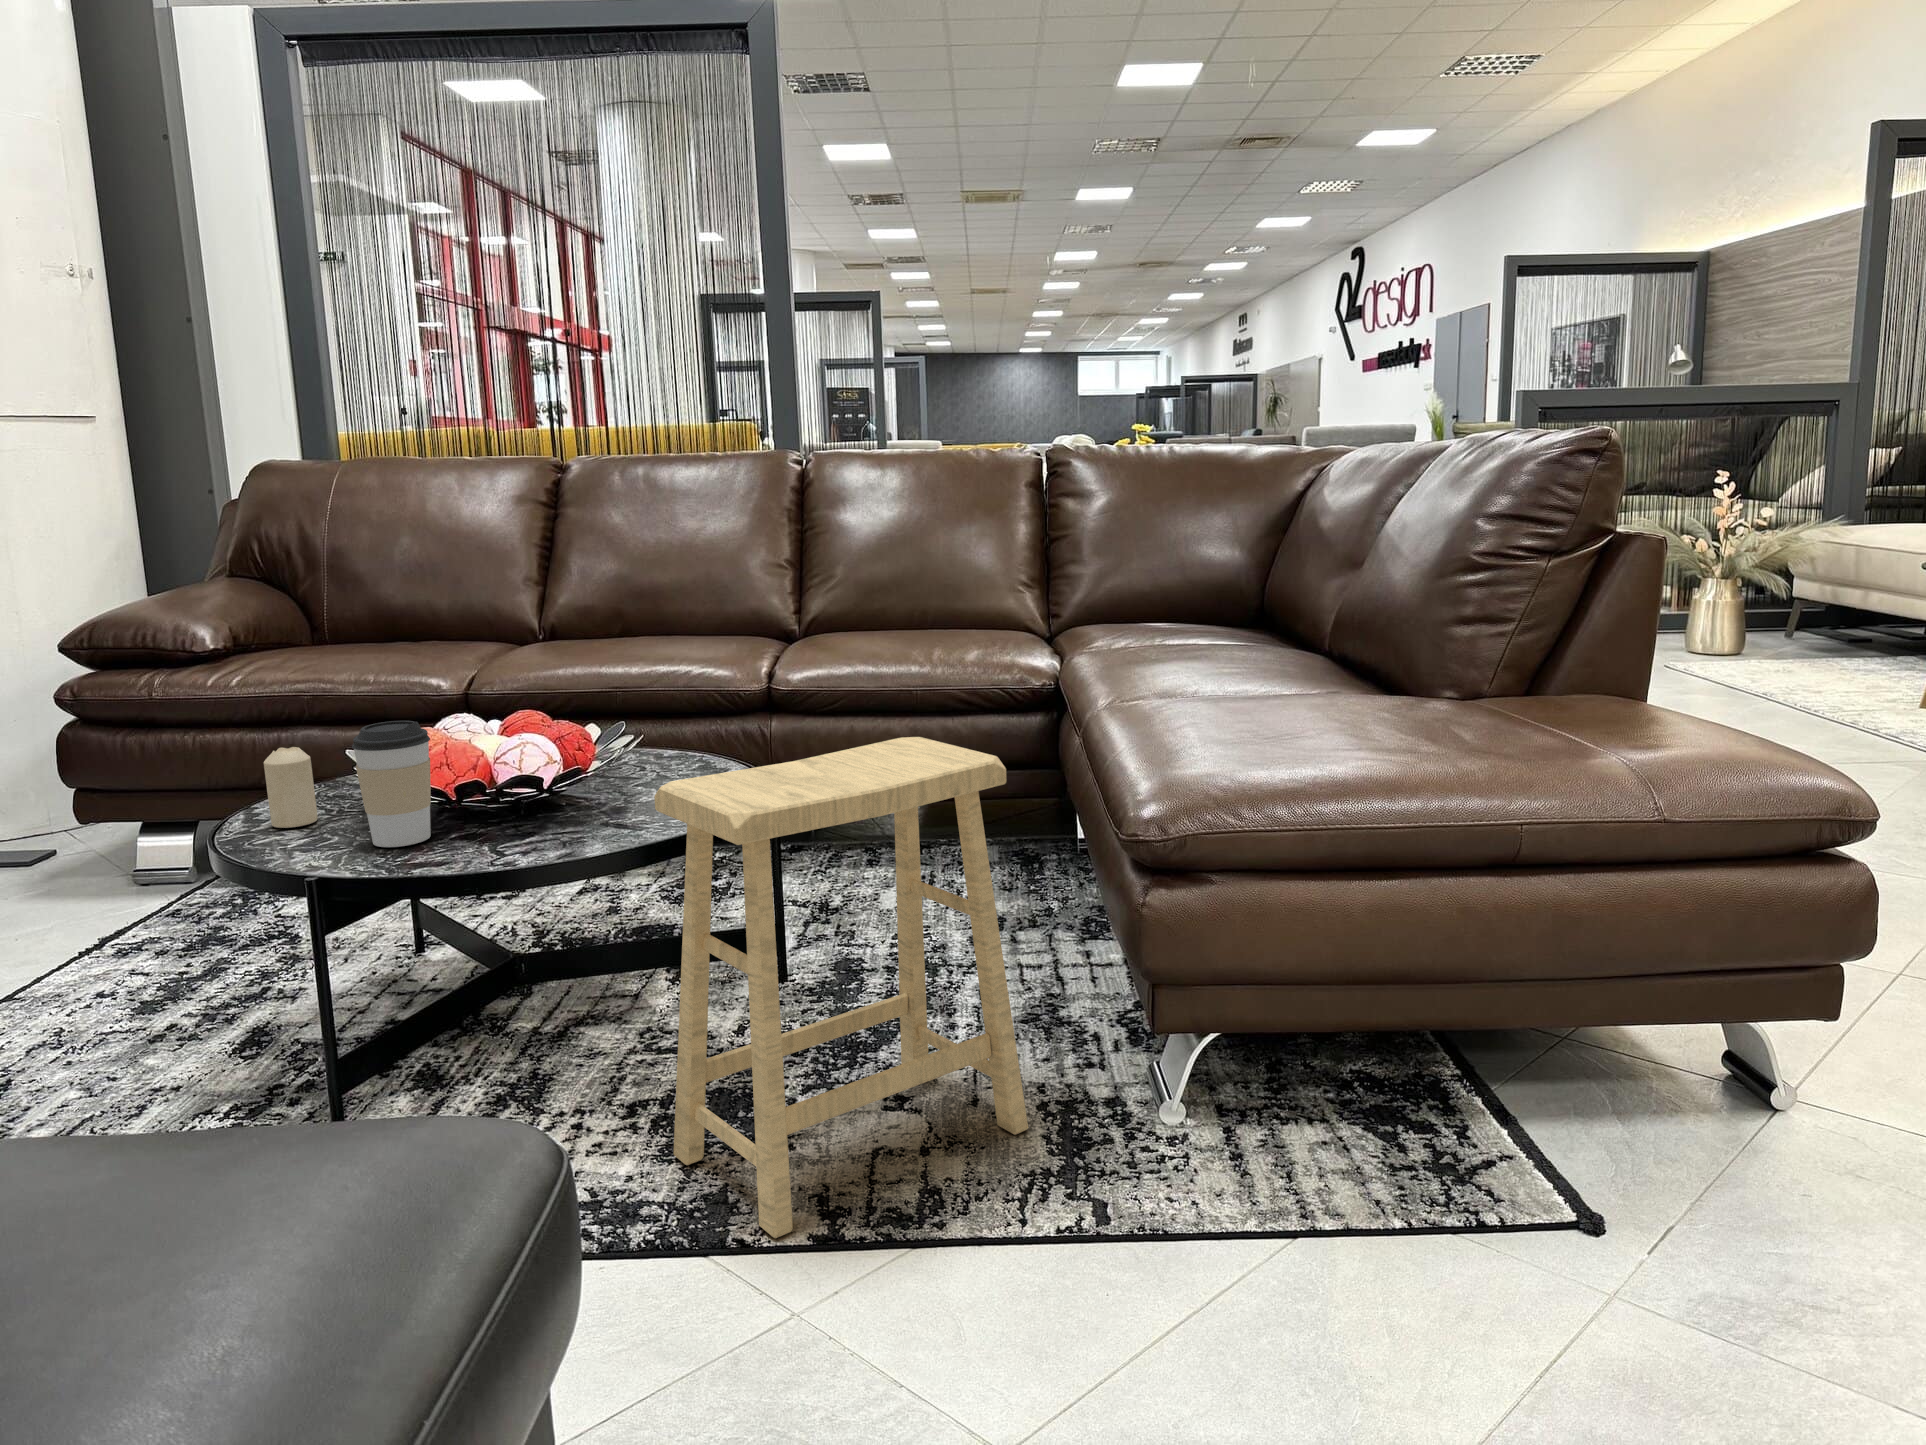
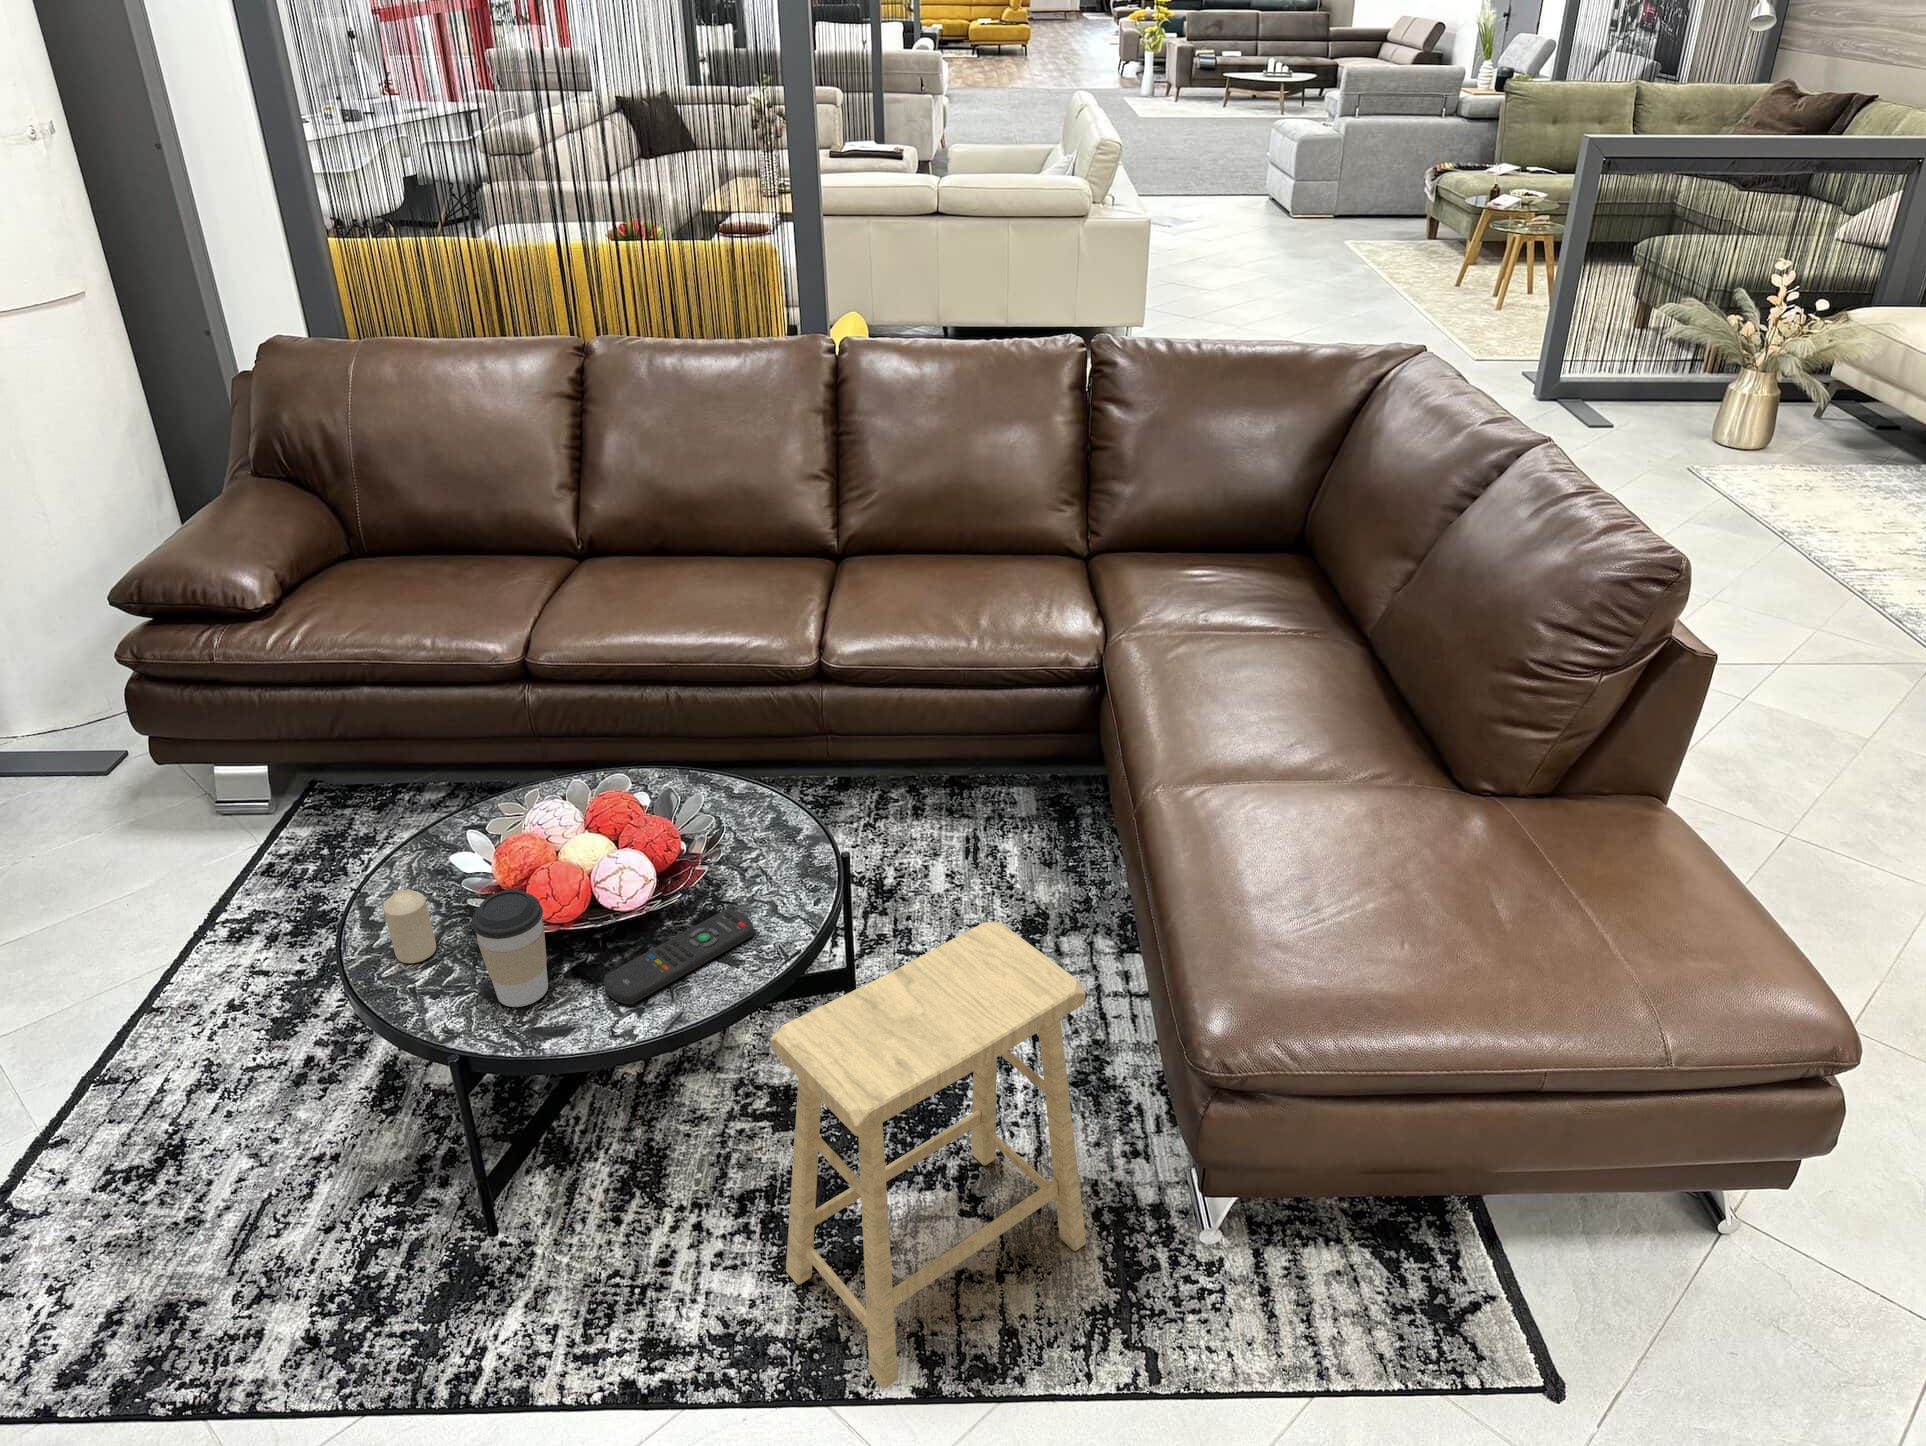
remote control: none [491,791,662,843] -> present [604,910,753,1004]

